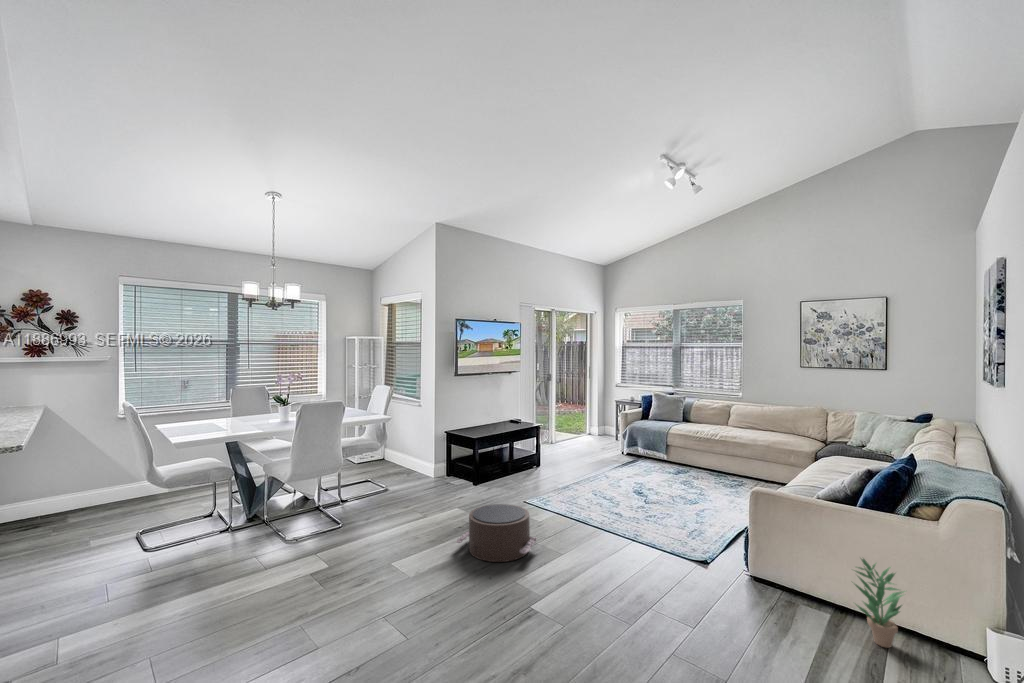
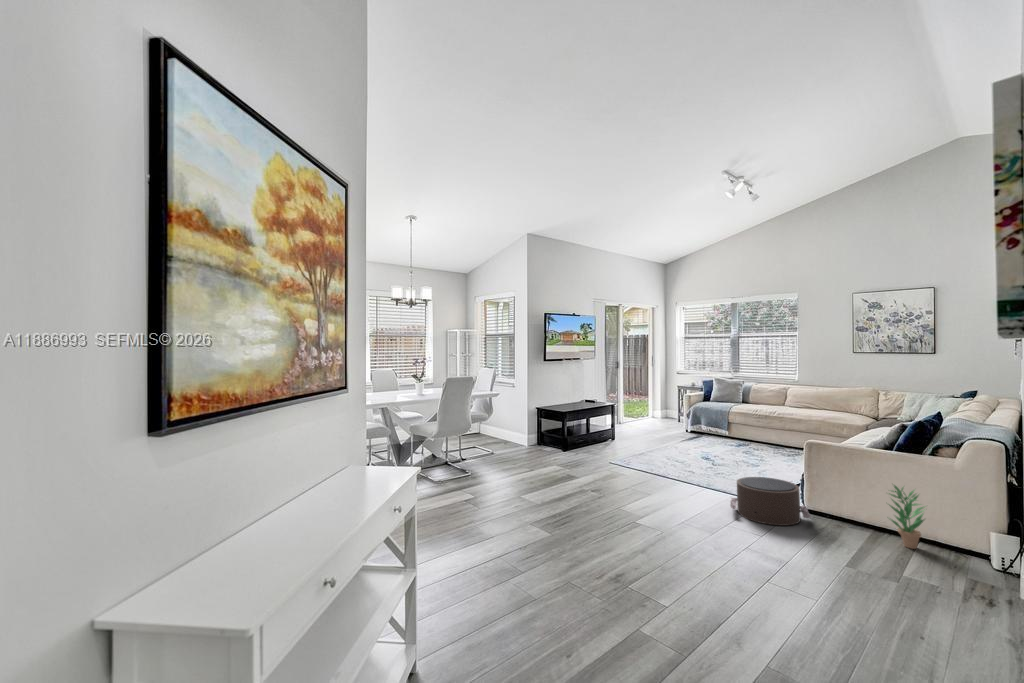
pouf: present [456,504,537,562] -> present [730,477,811,525]

